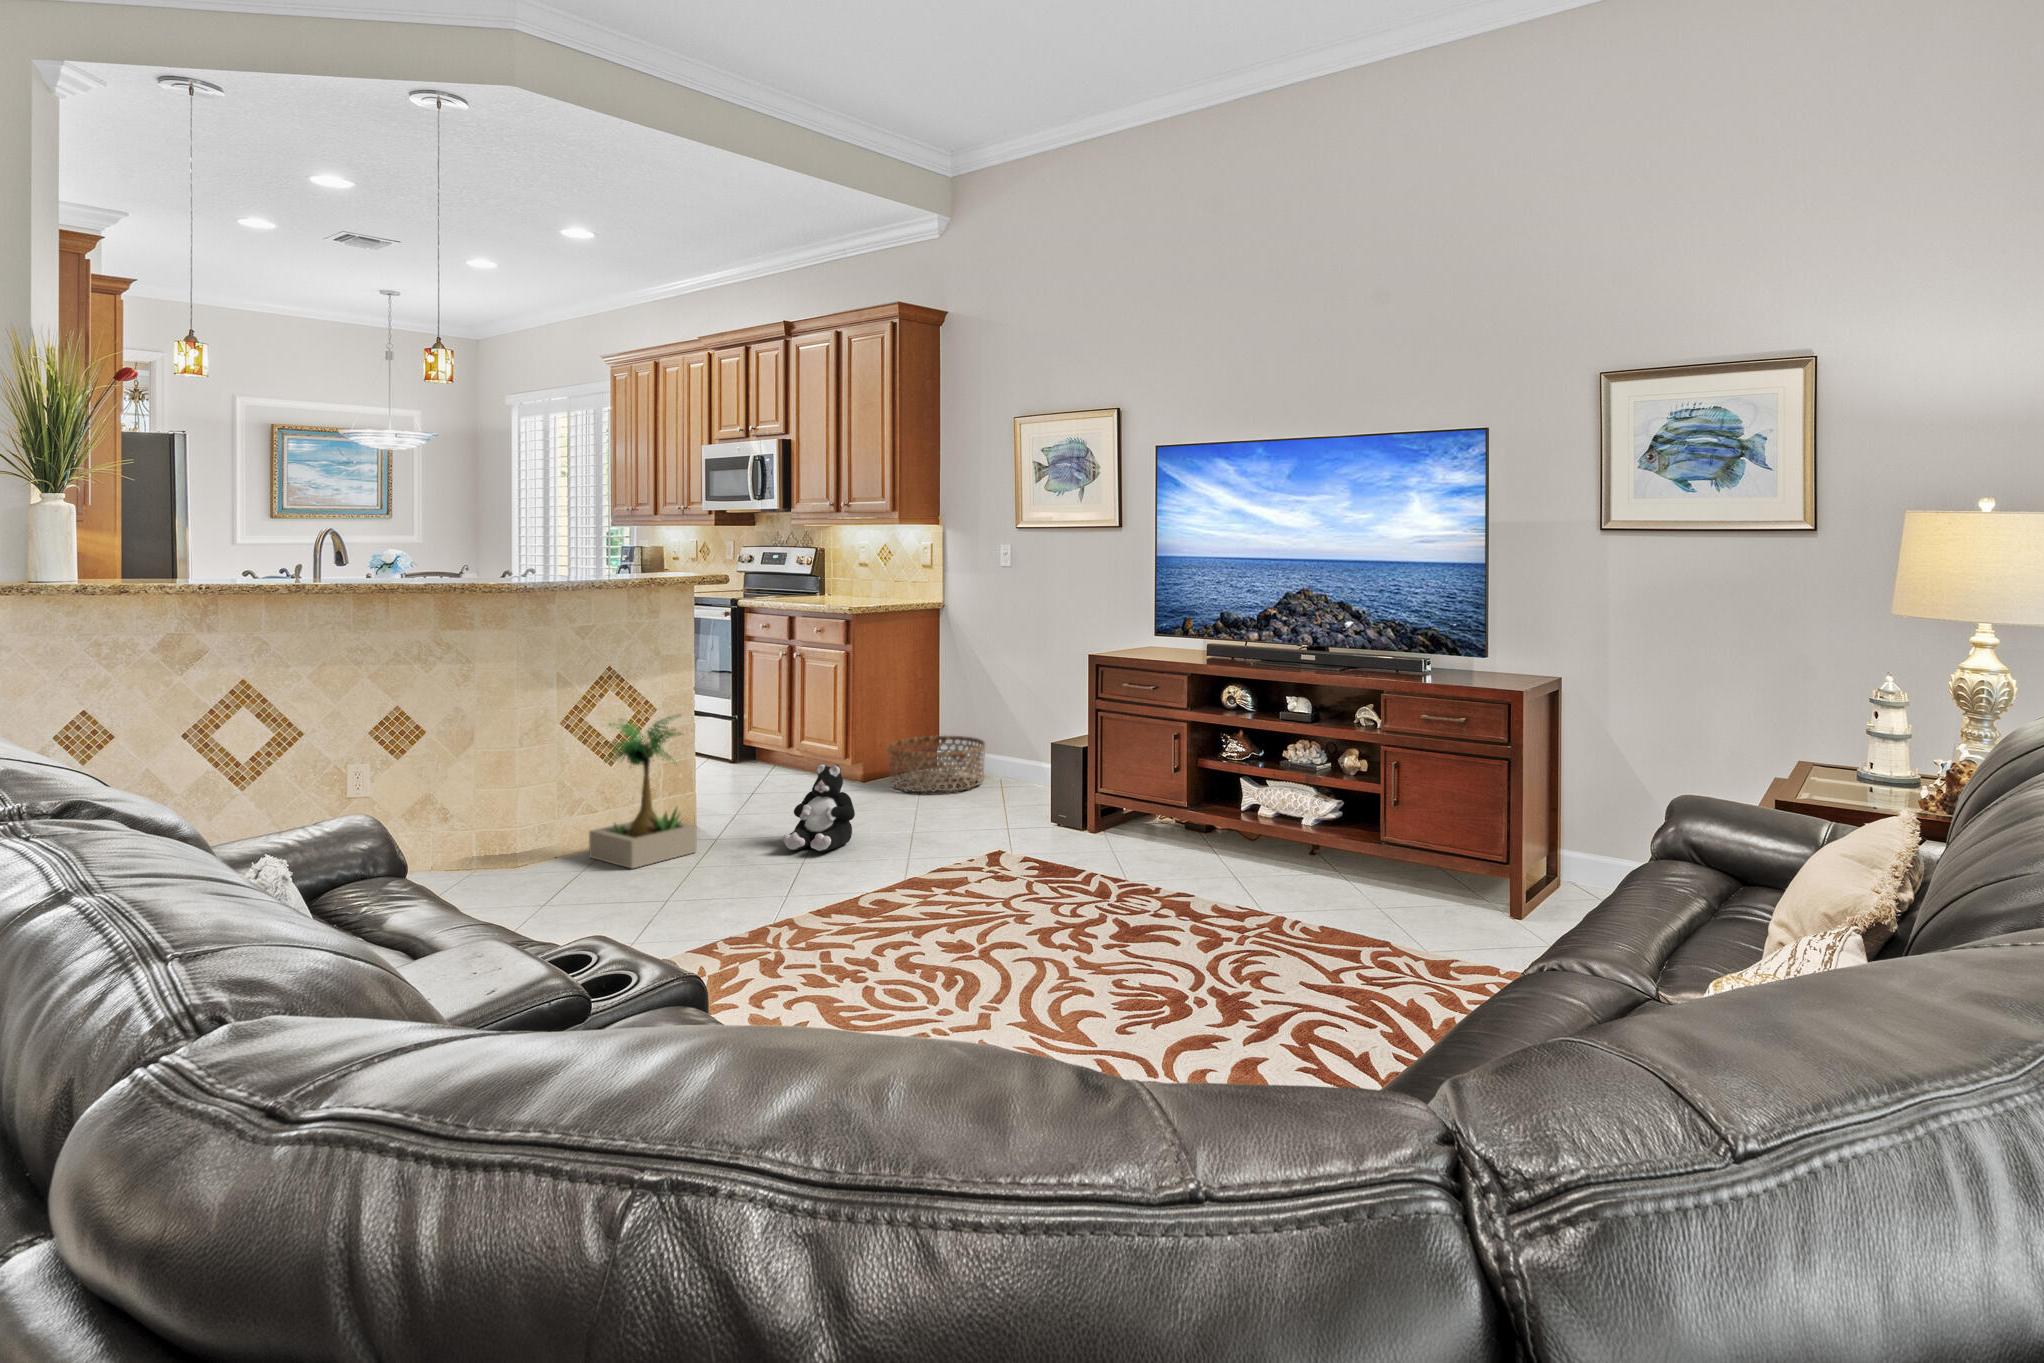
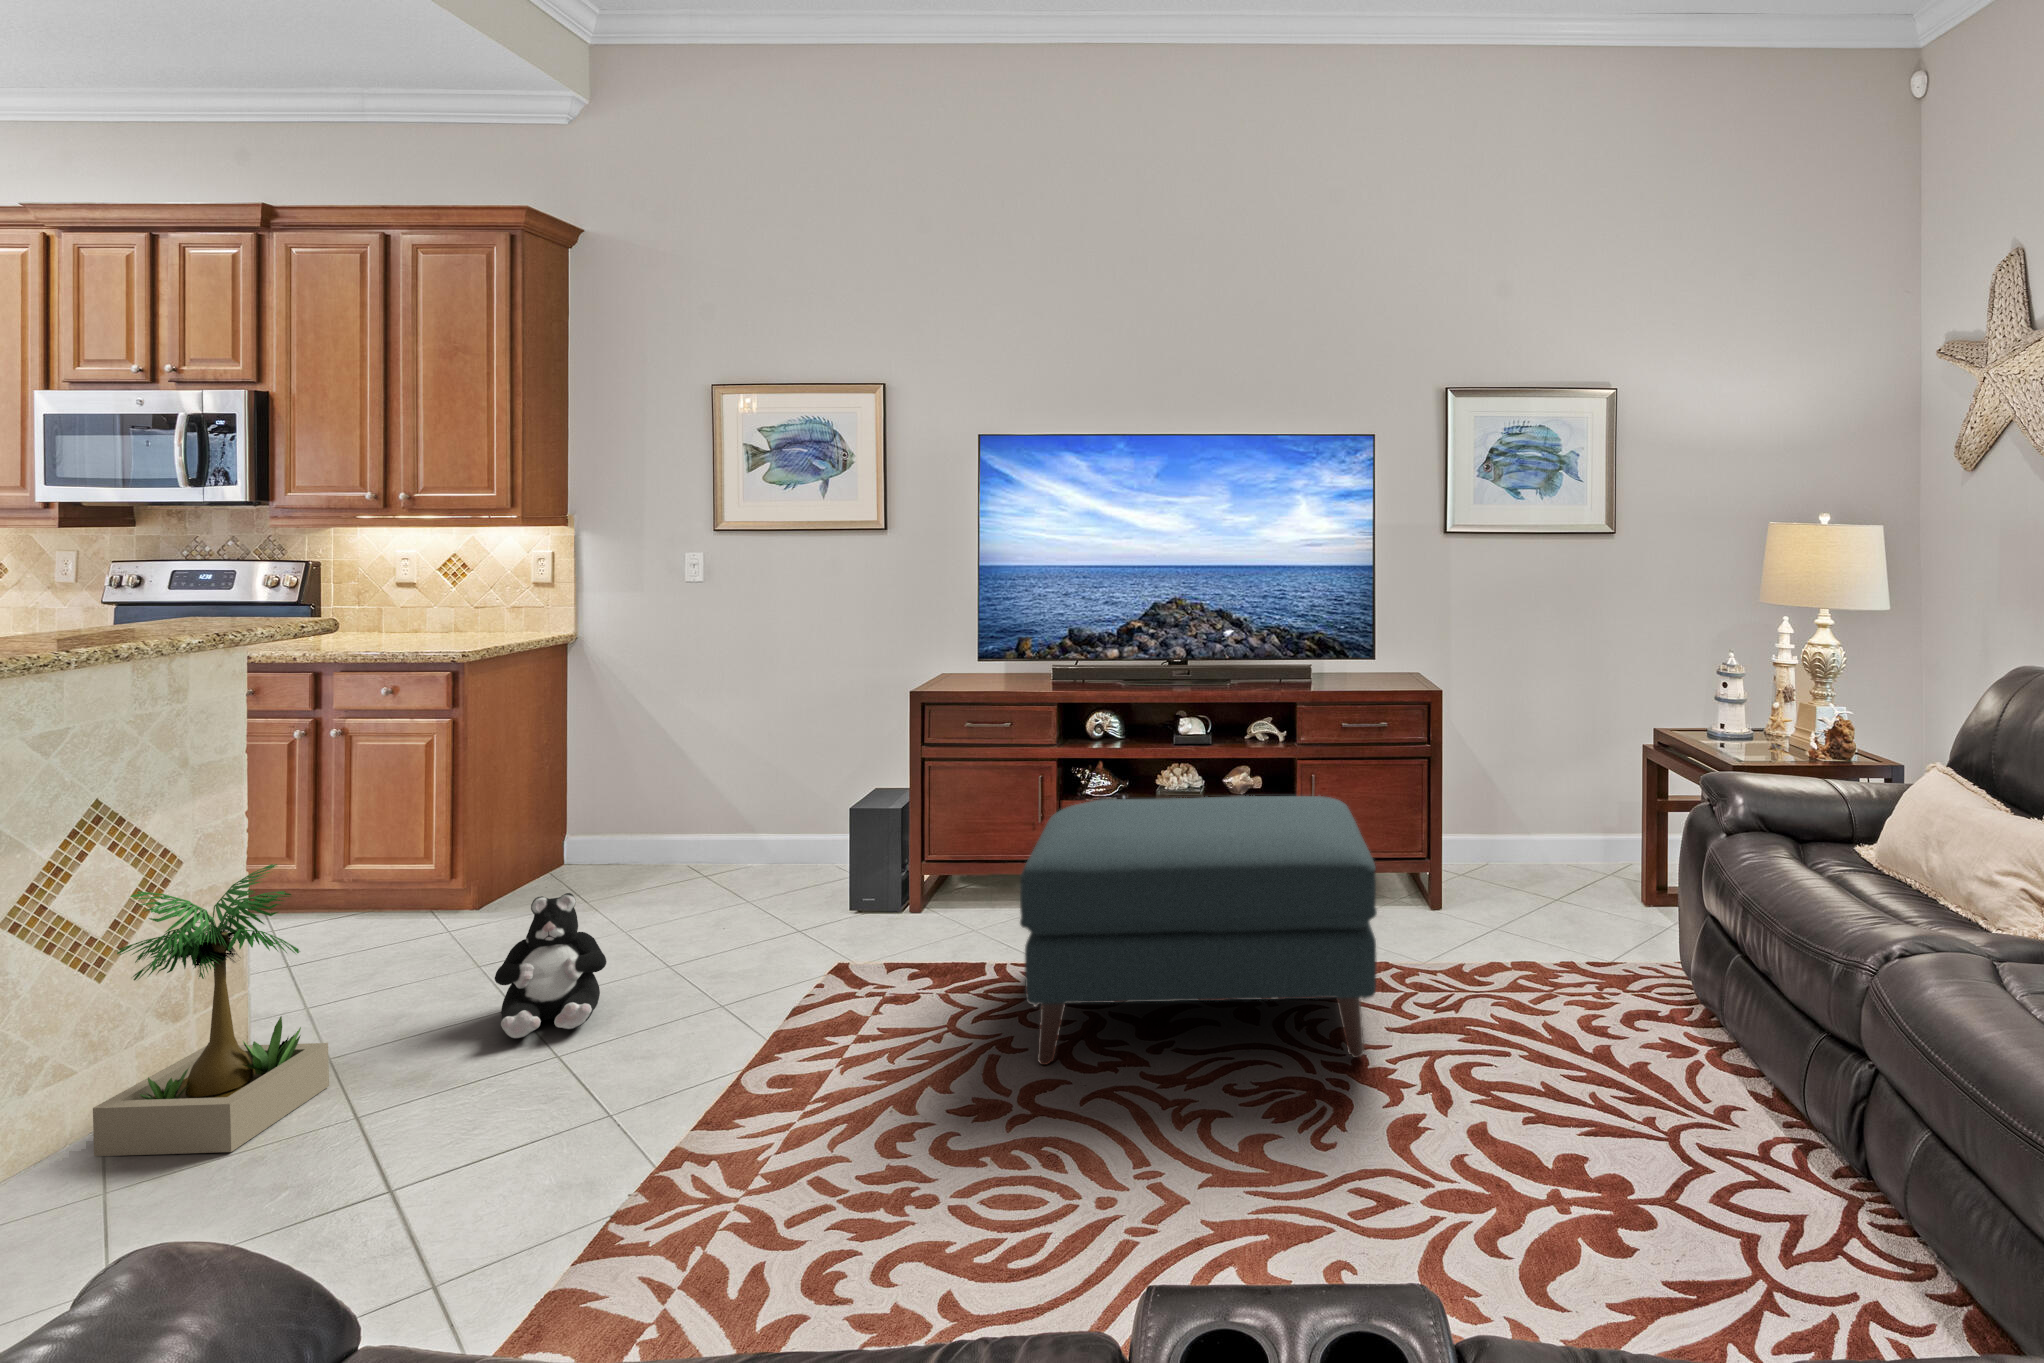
basket: present [887,736,985,792] -> none [527,811,681,904]
ottoman: none [1022,747,1365,989] -> present [1020,796,1377,1065]

